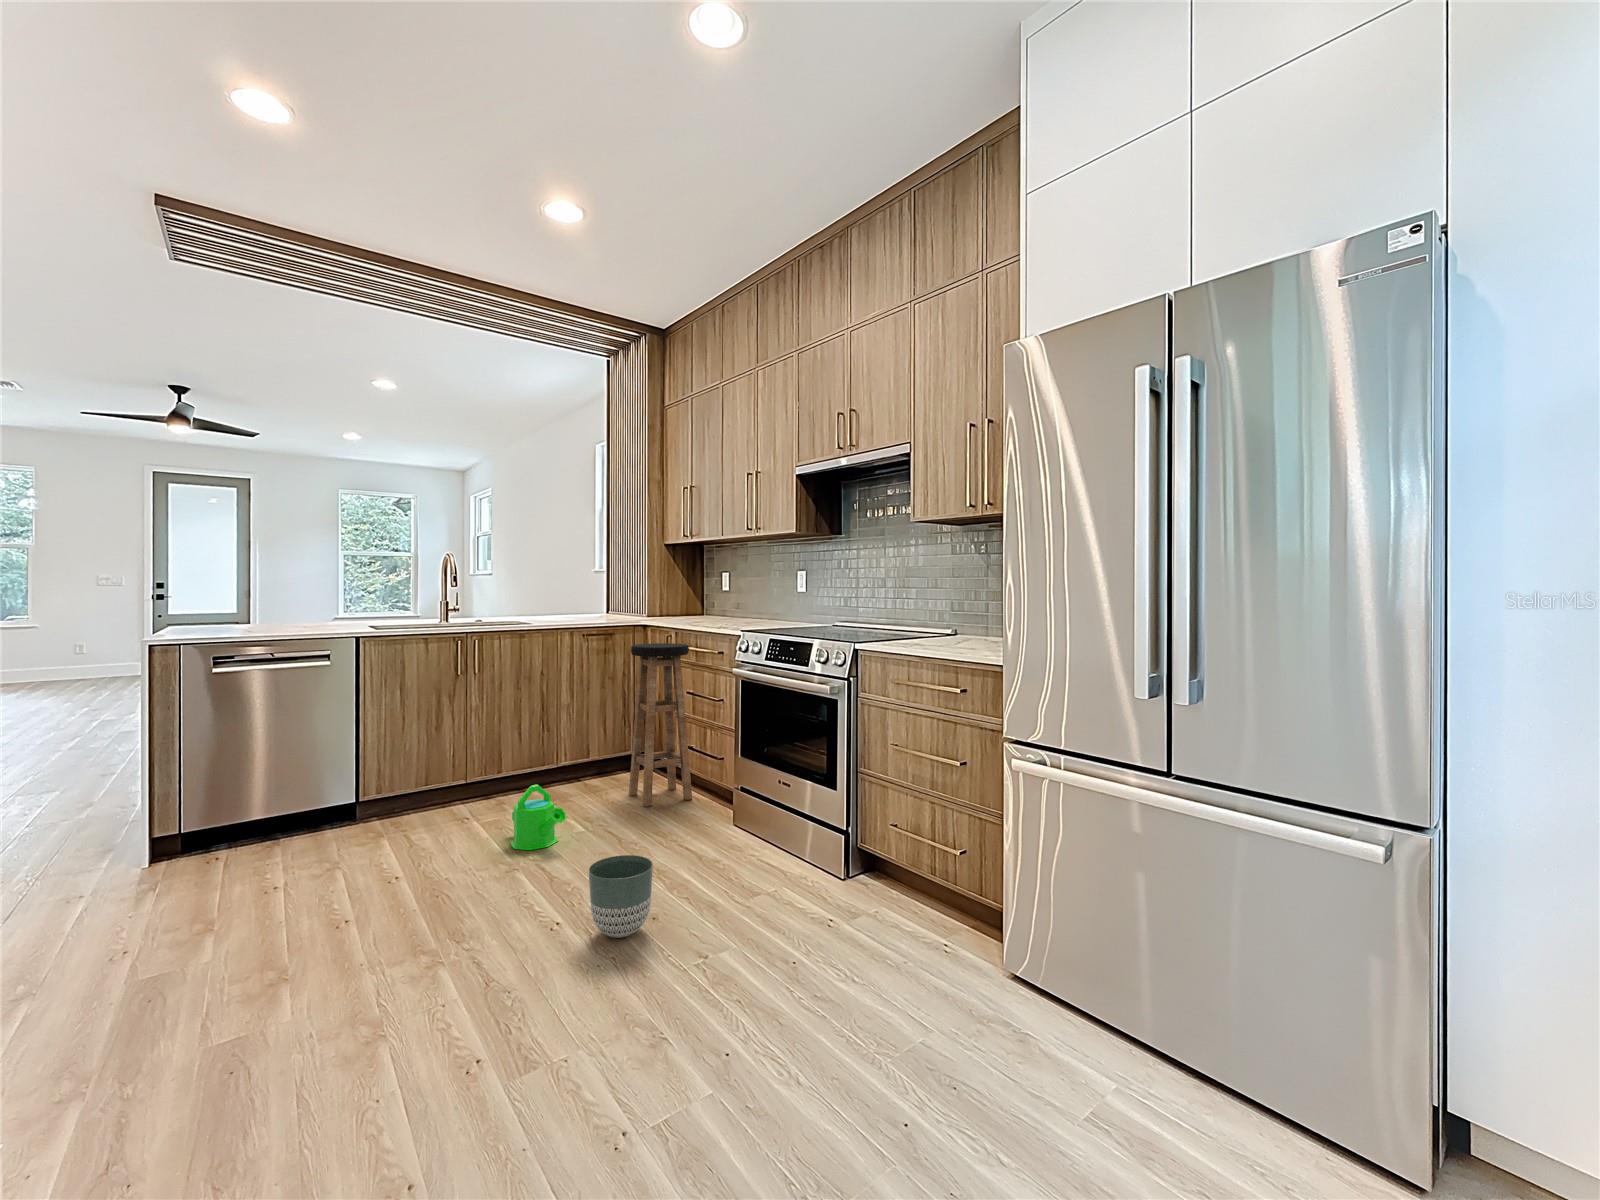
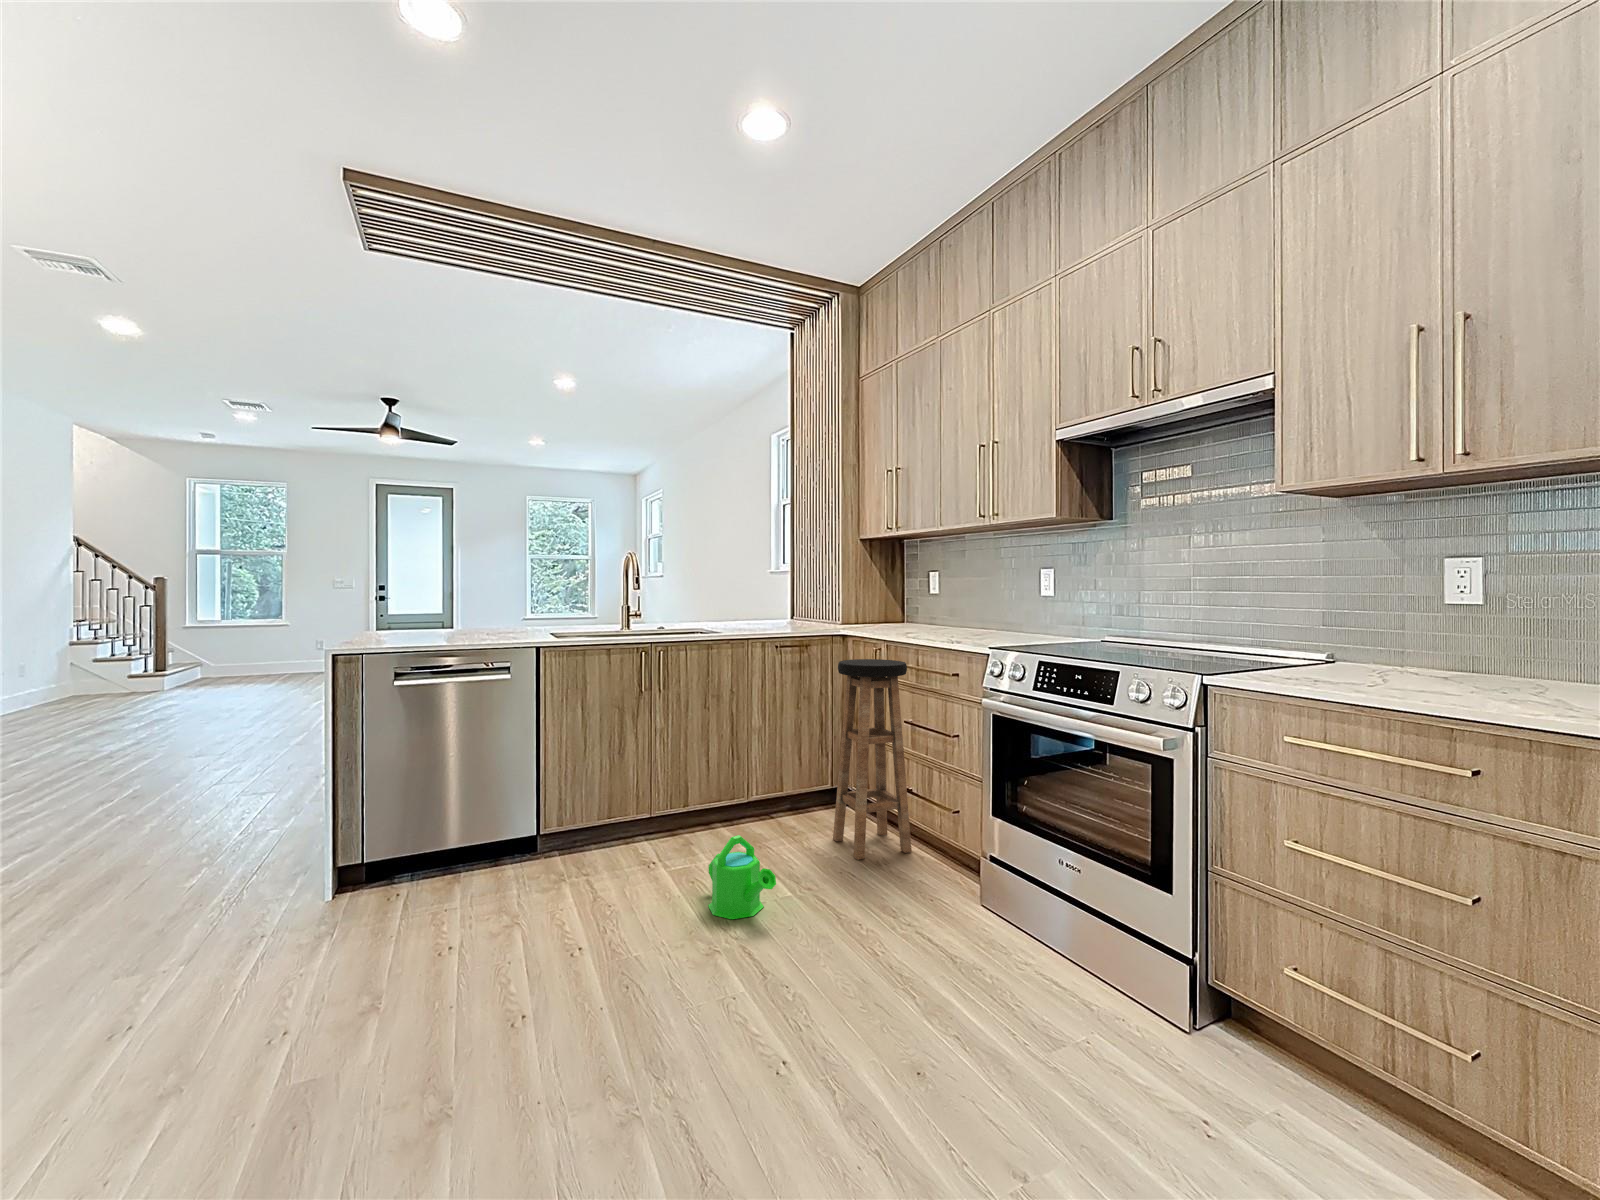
planter: present [589,855,653,938] -> none [838,976,929,1110]

